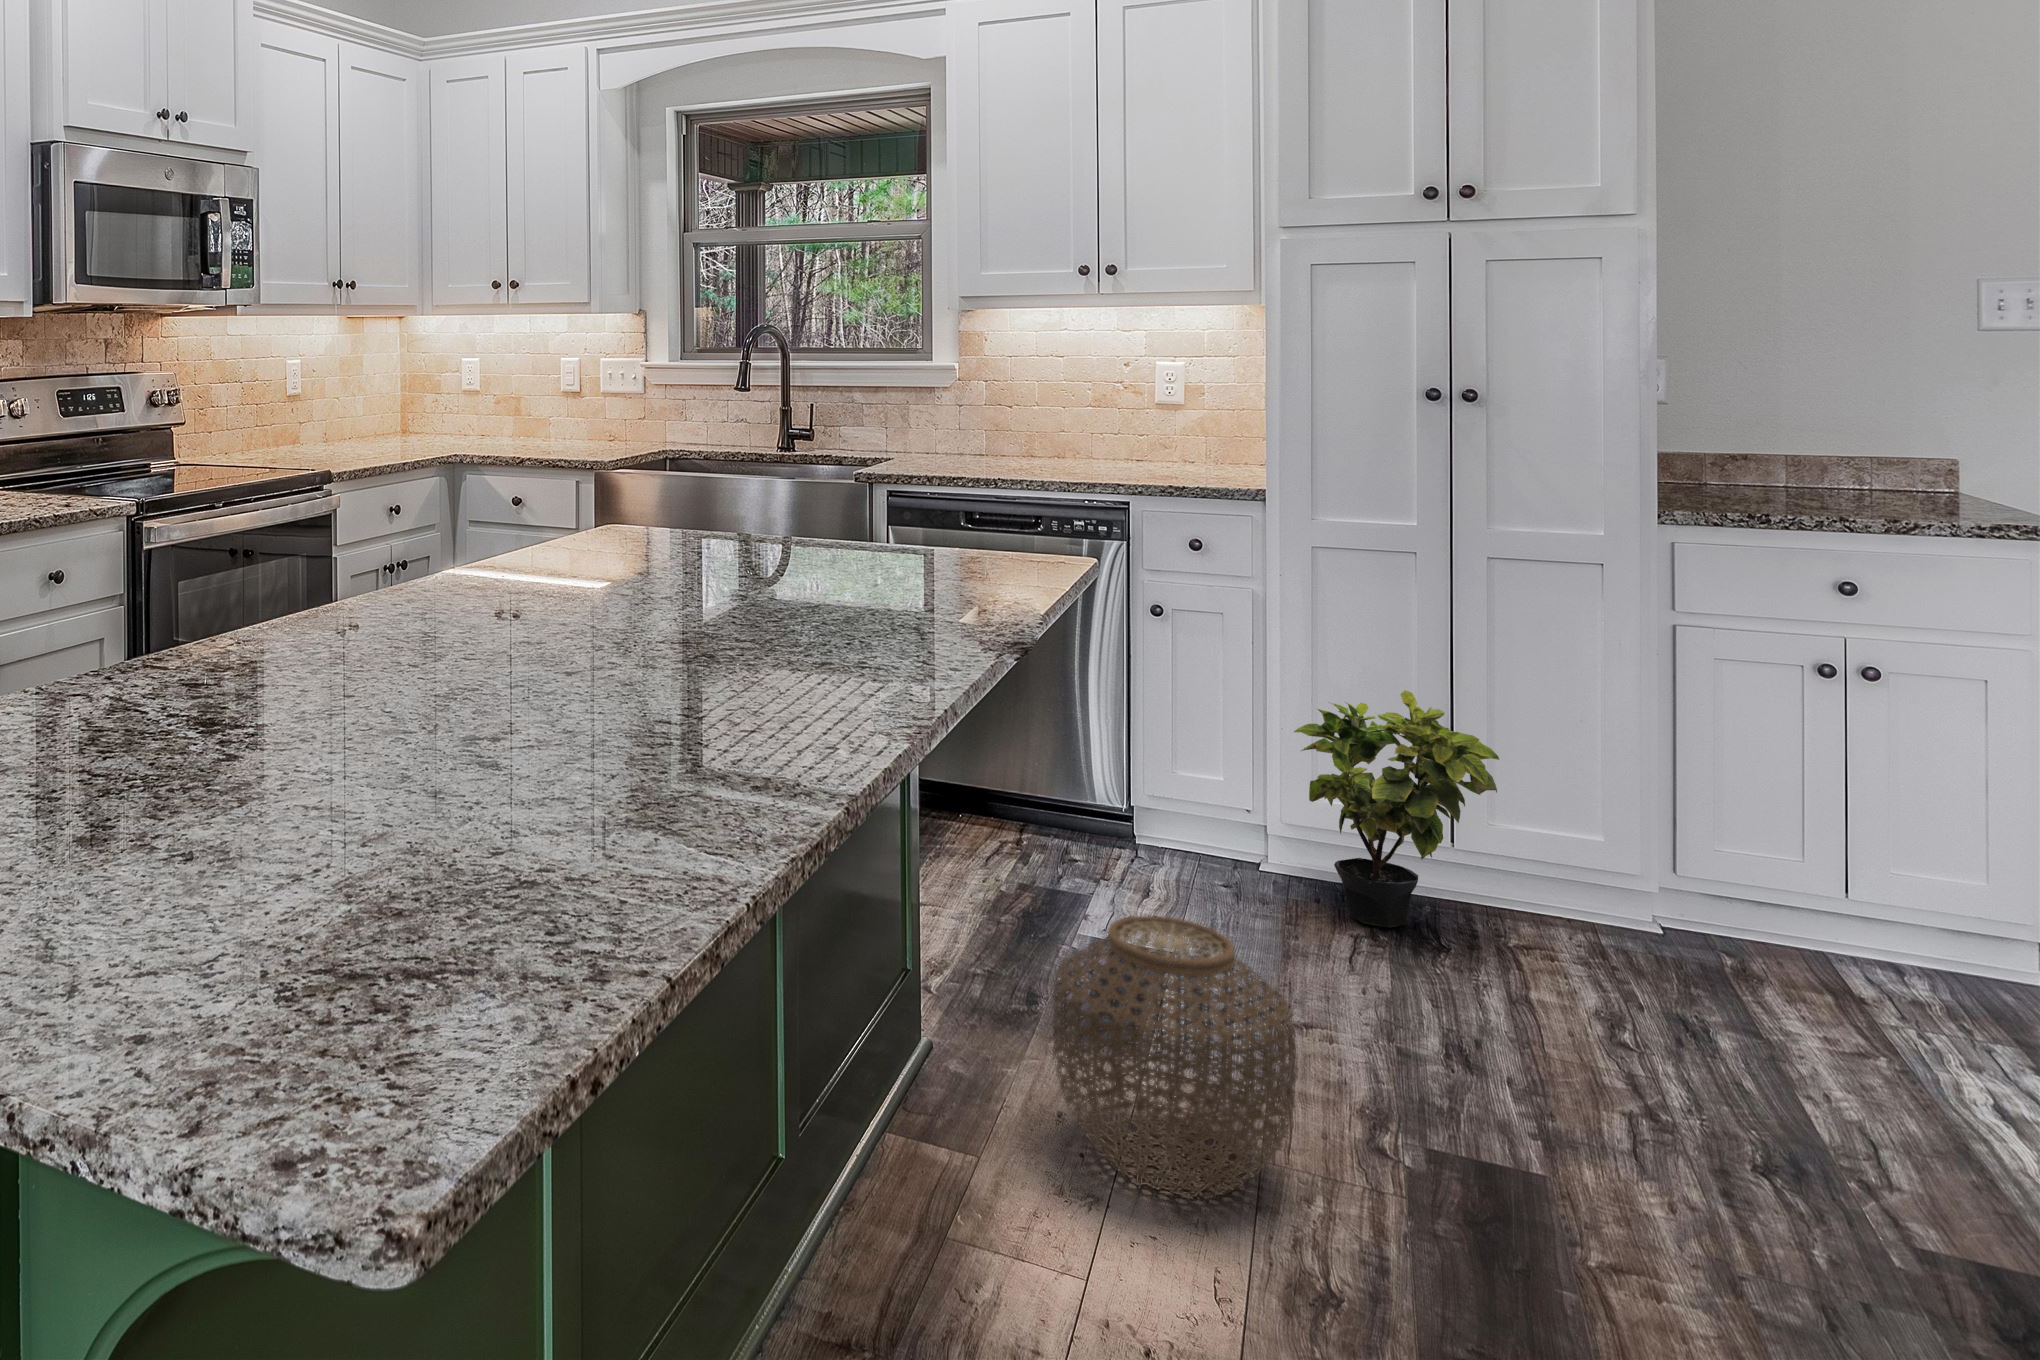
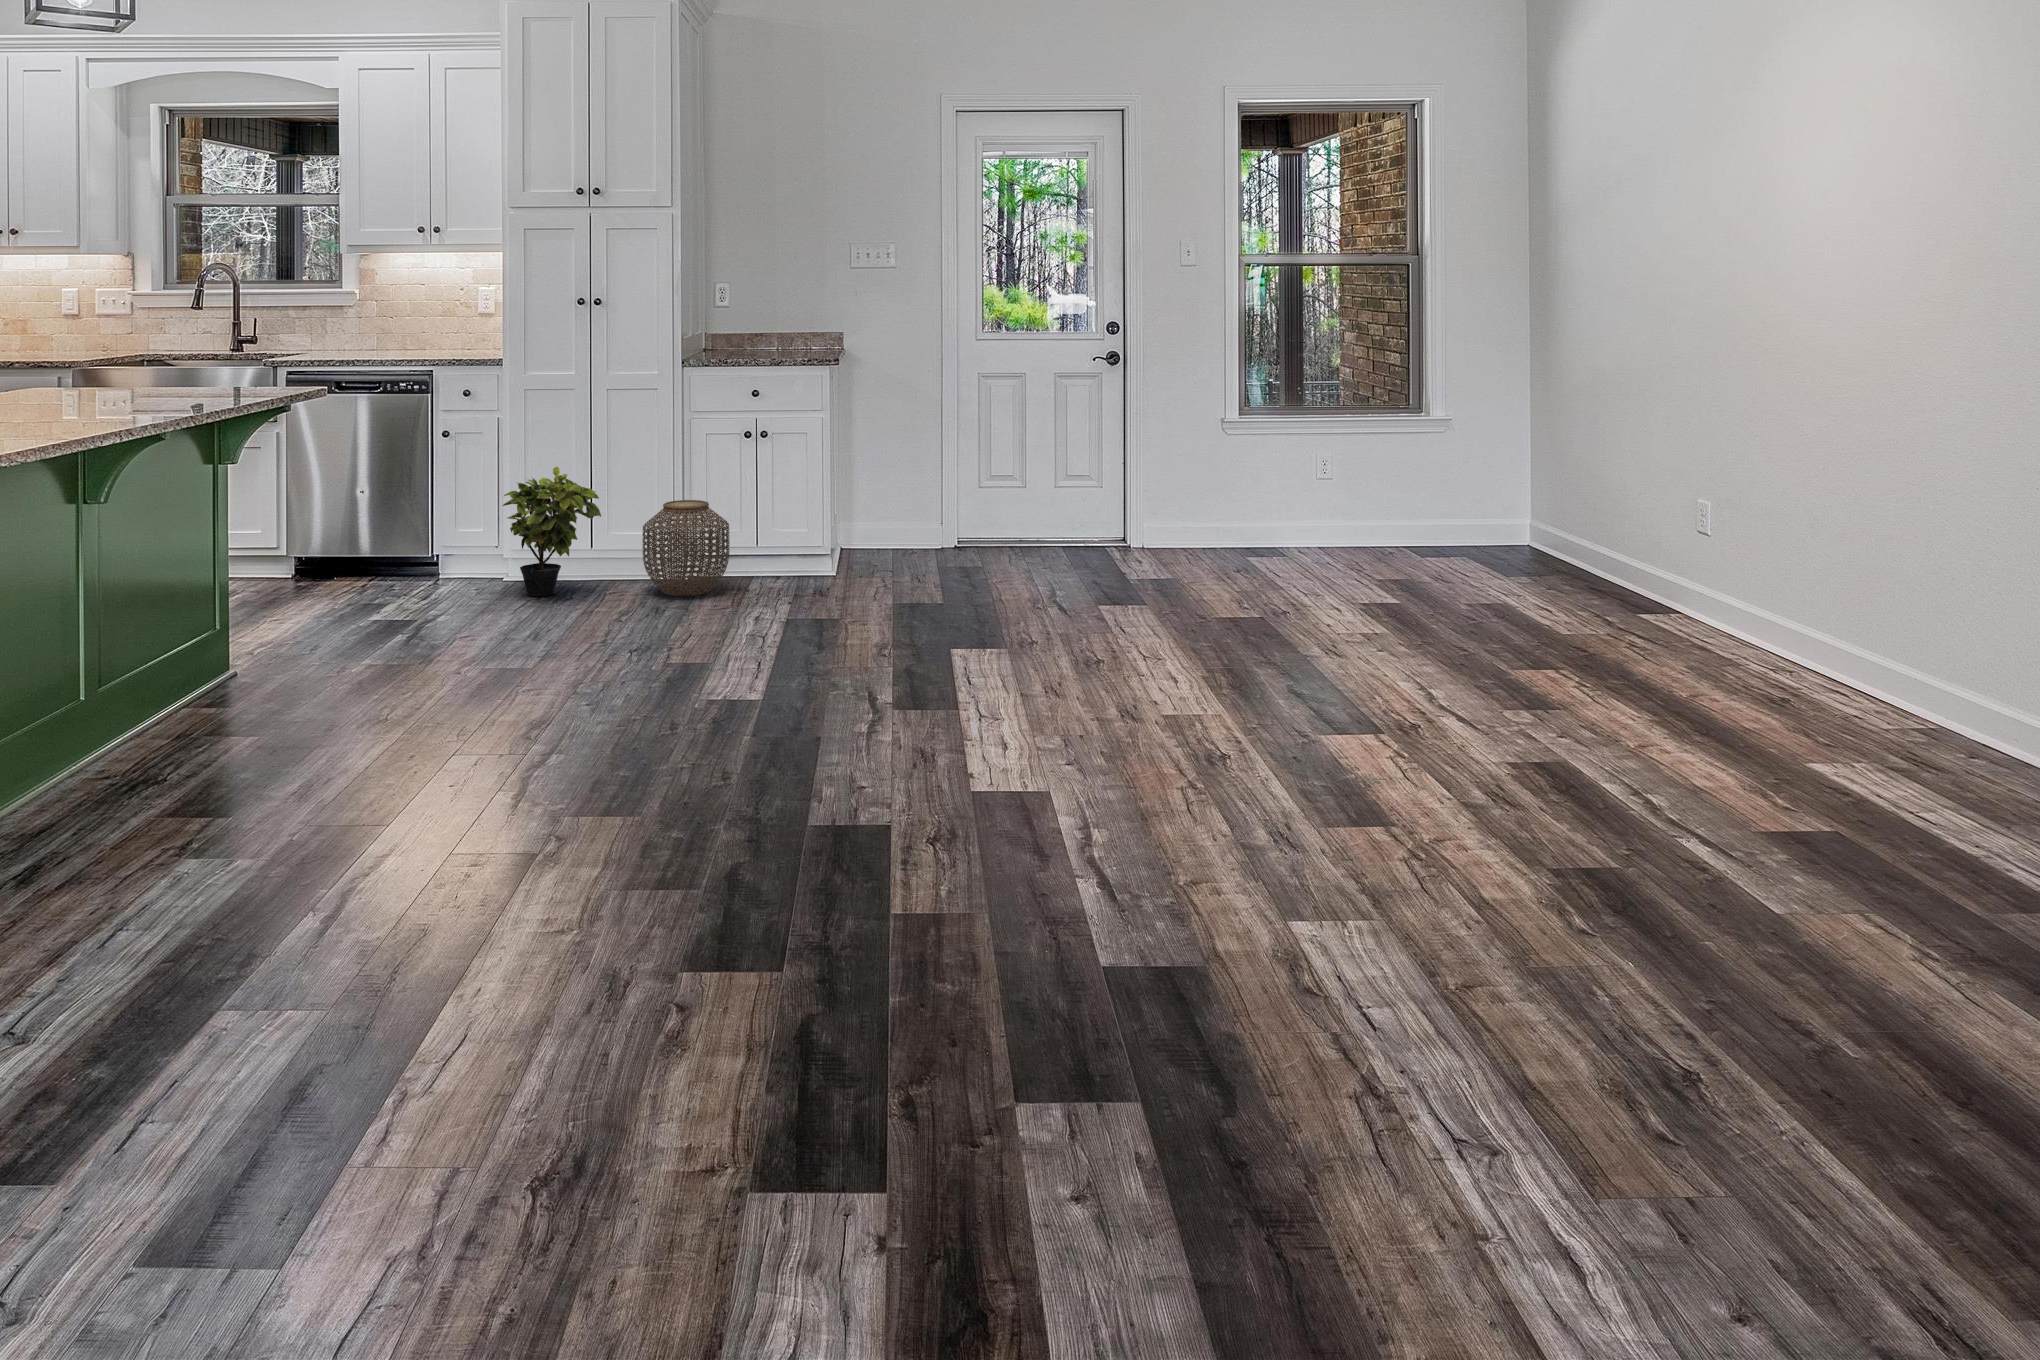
woven basket: present [1053,915,1295,1197] -> present [643,500,730,596]

